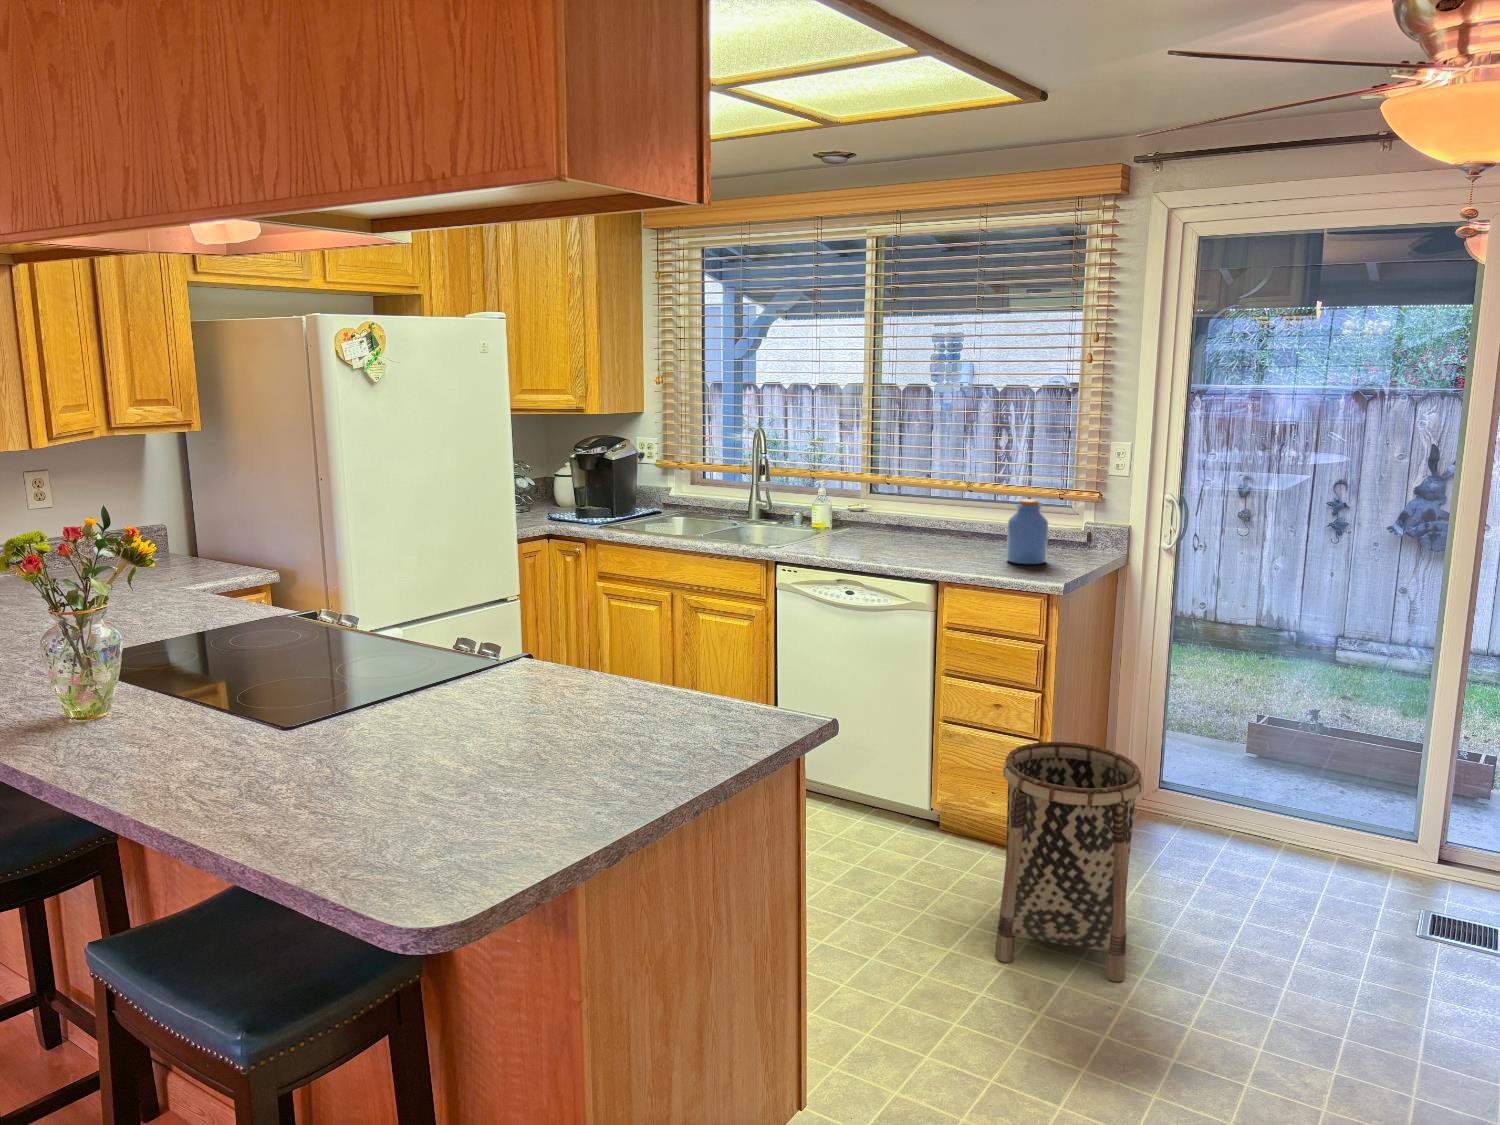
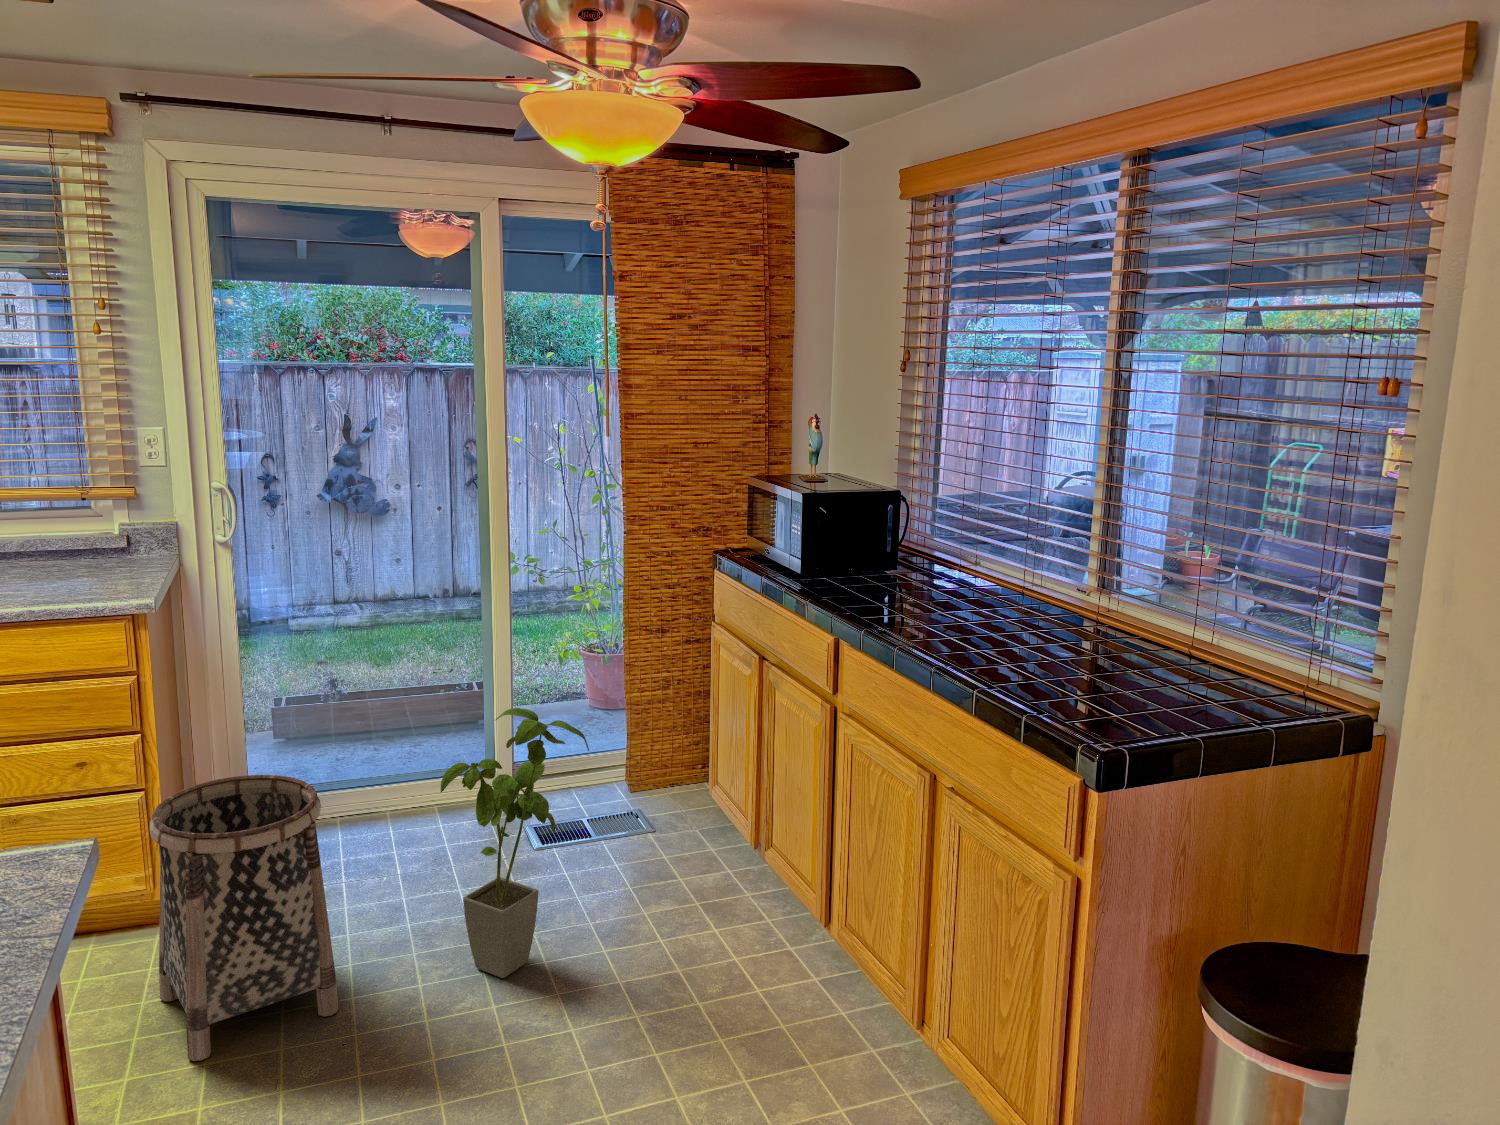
jar: present [1007,499,1048,564] -> none [37,504,97,586]
house plant: none [1249,755,1429,1034] -> present [441,708,589,978]

